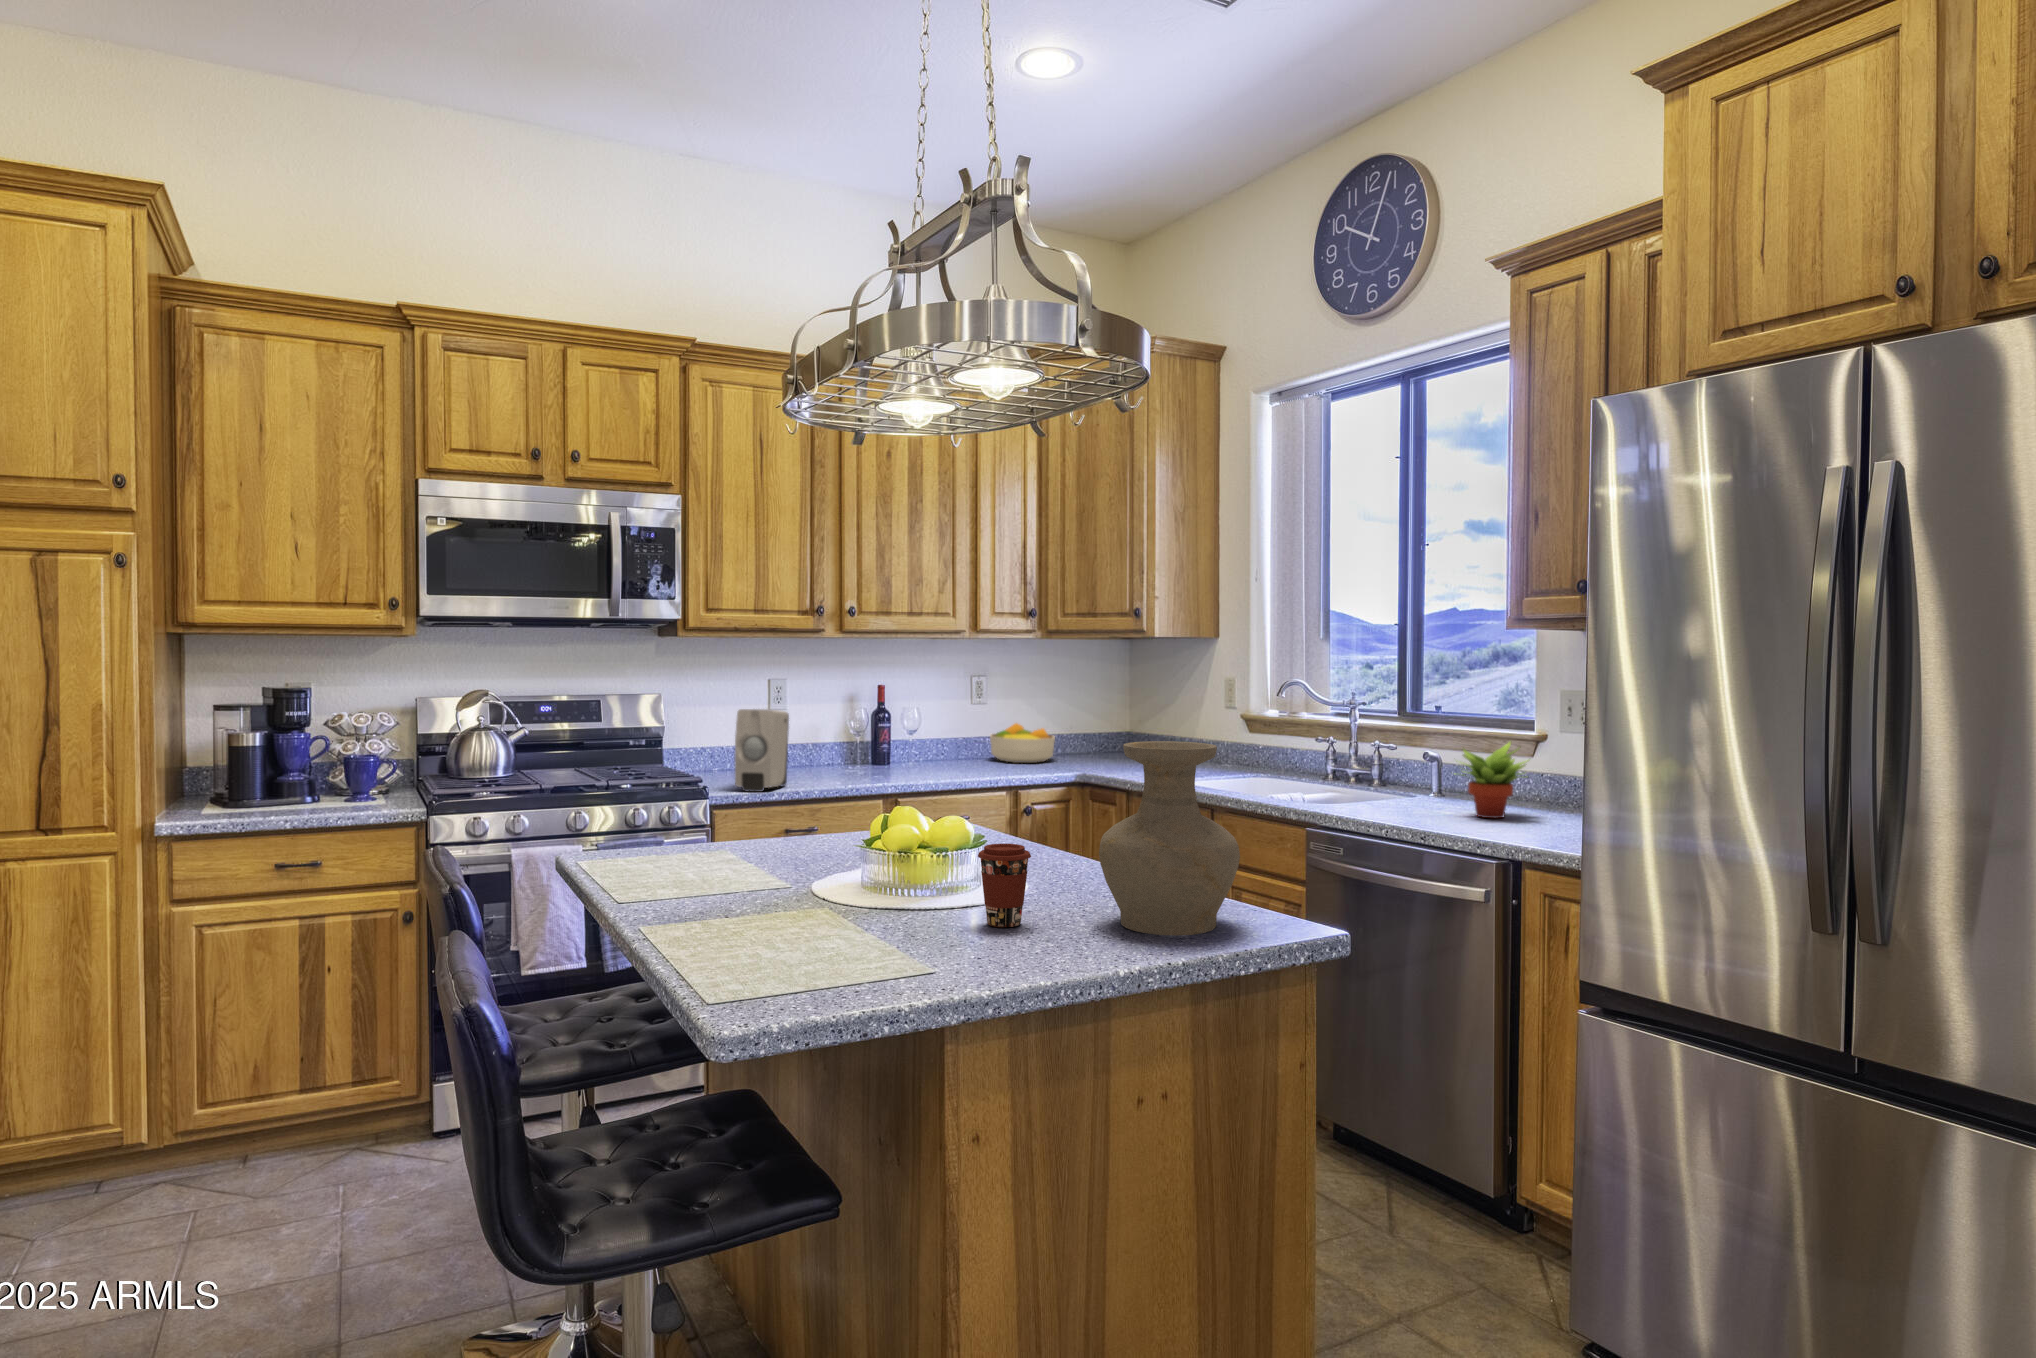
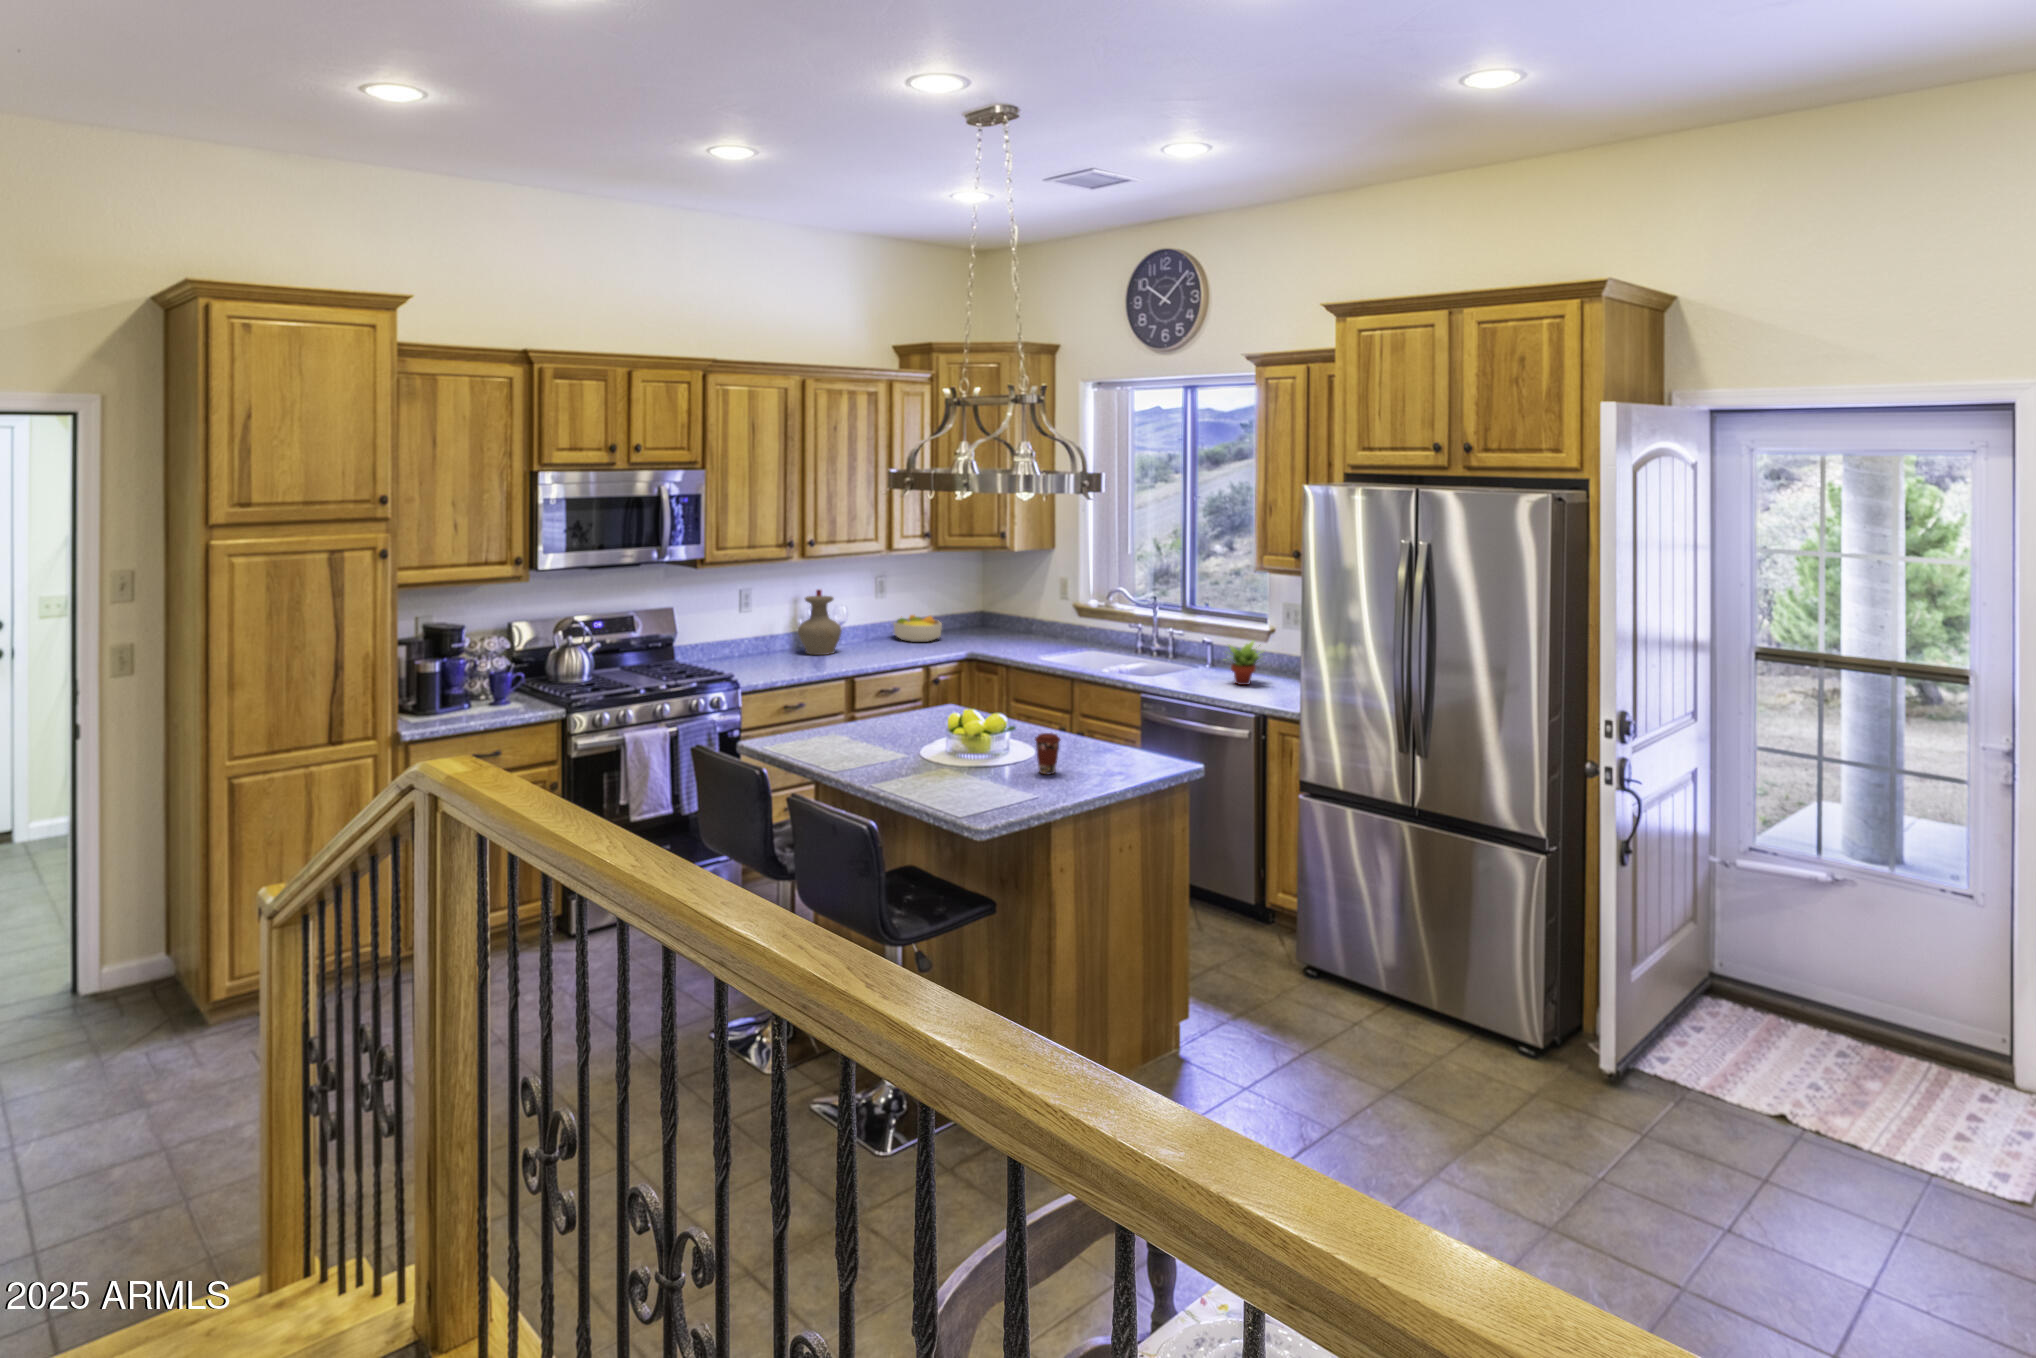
soap dispenser: present [734,709,789,792] -> none [755,622,785,681]
vase: present [1099,741,1240,936] -> present [798,596,842,655]

